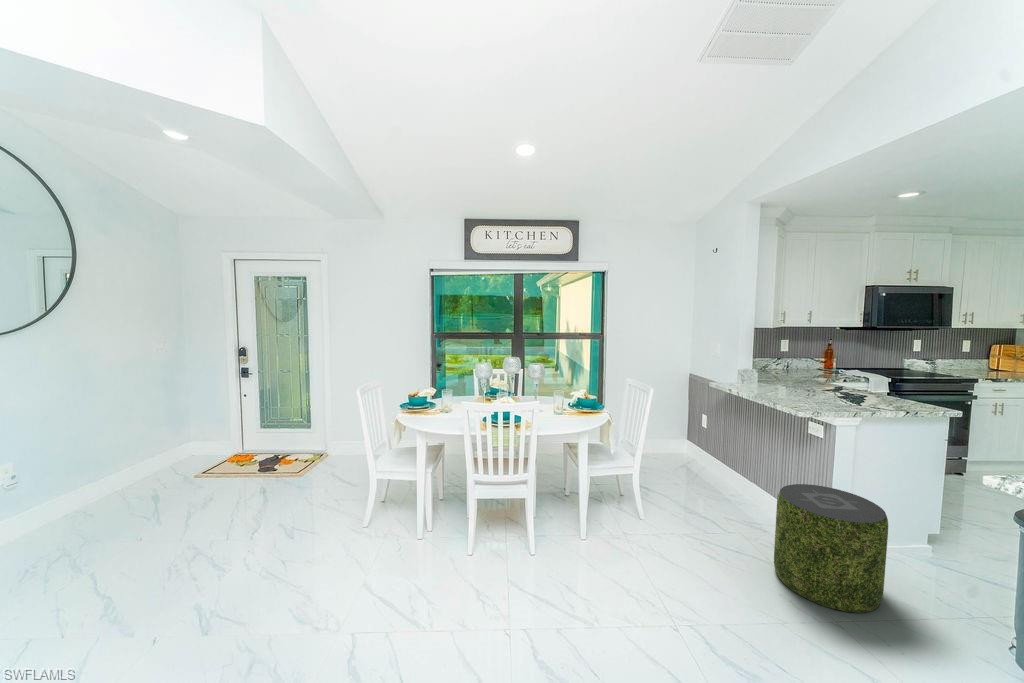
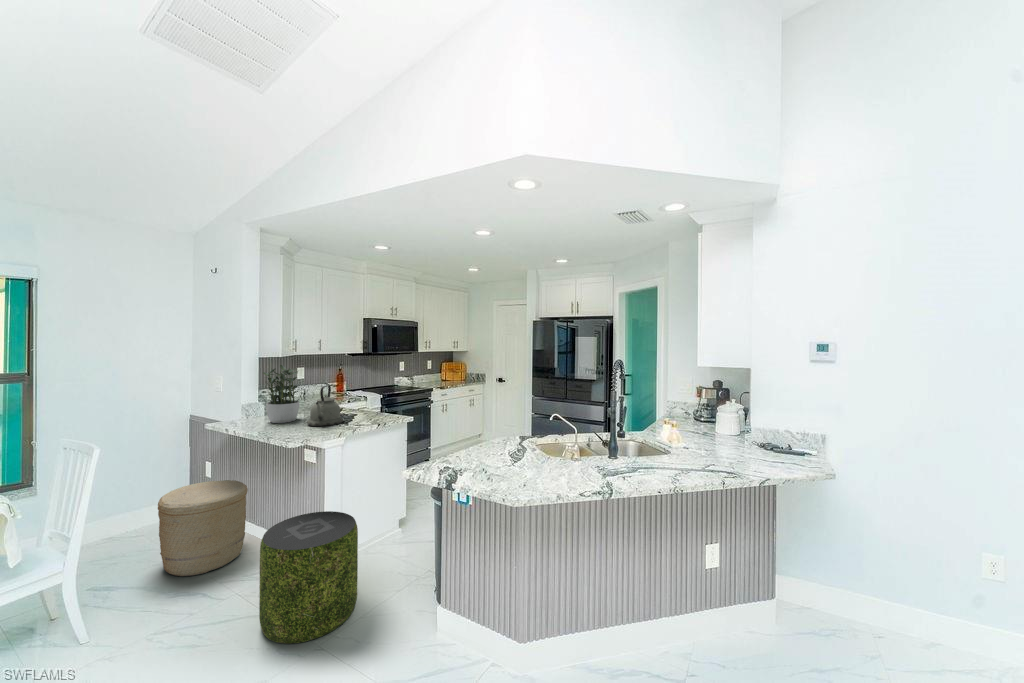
potted plant: none [761,335,800,392] -> present [263,365,299,423]
kettle: none [812,359,855,403] -> present [307,385,343,426]
woven basket: none [679,430,746,506] -> present [158,480,248,576]

